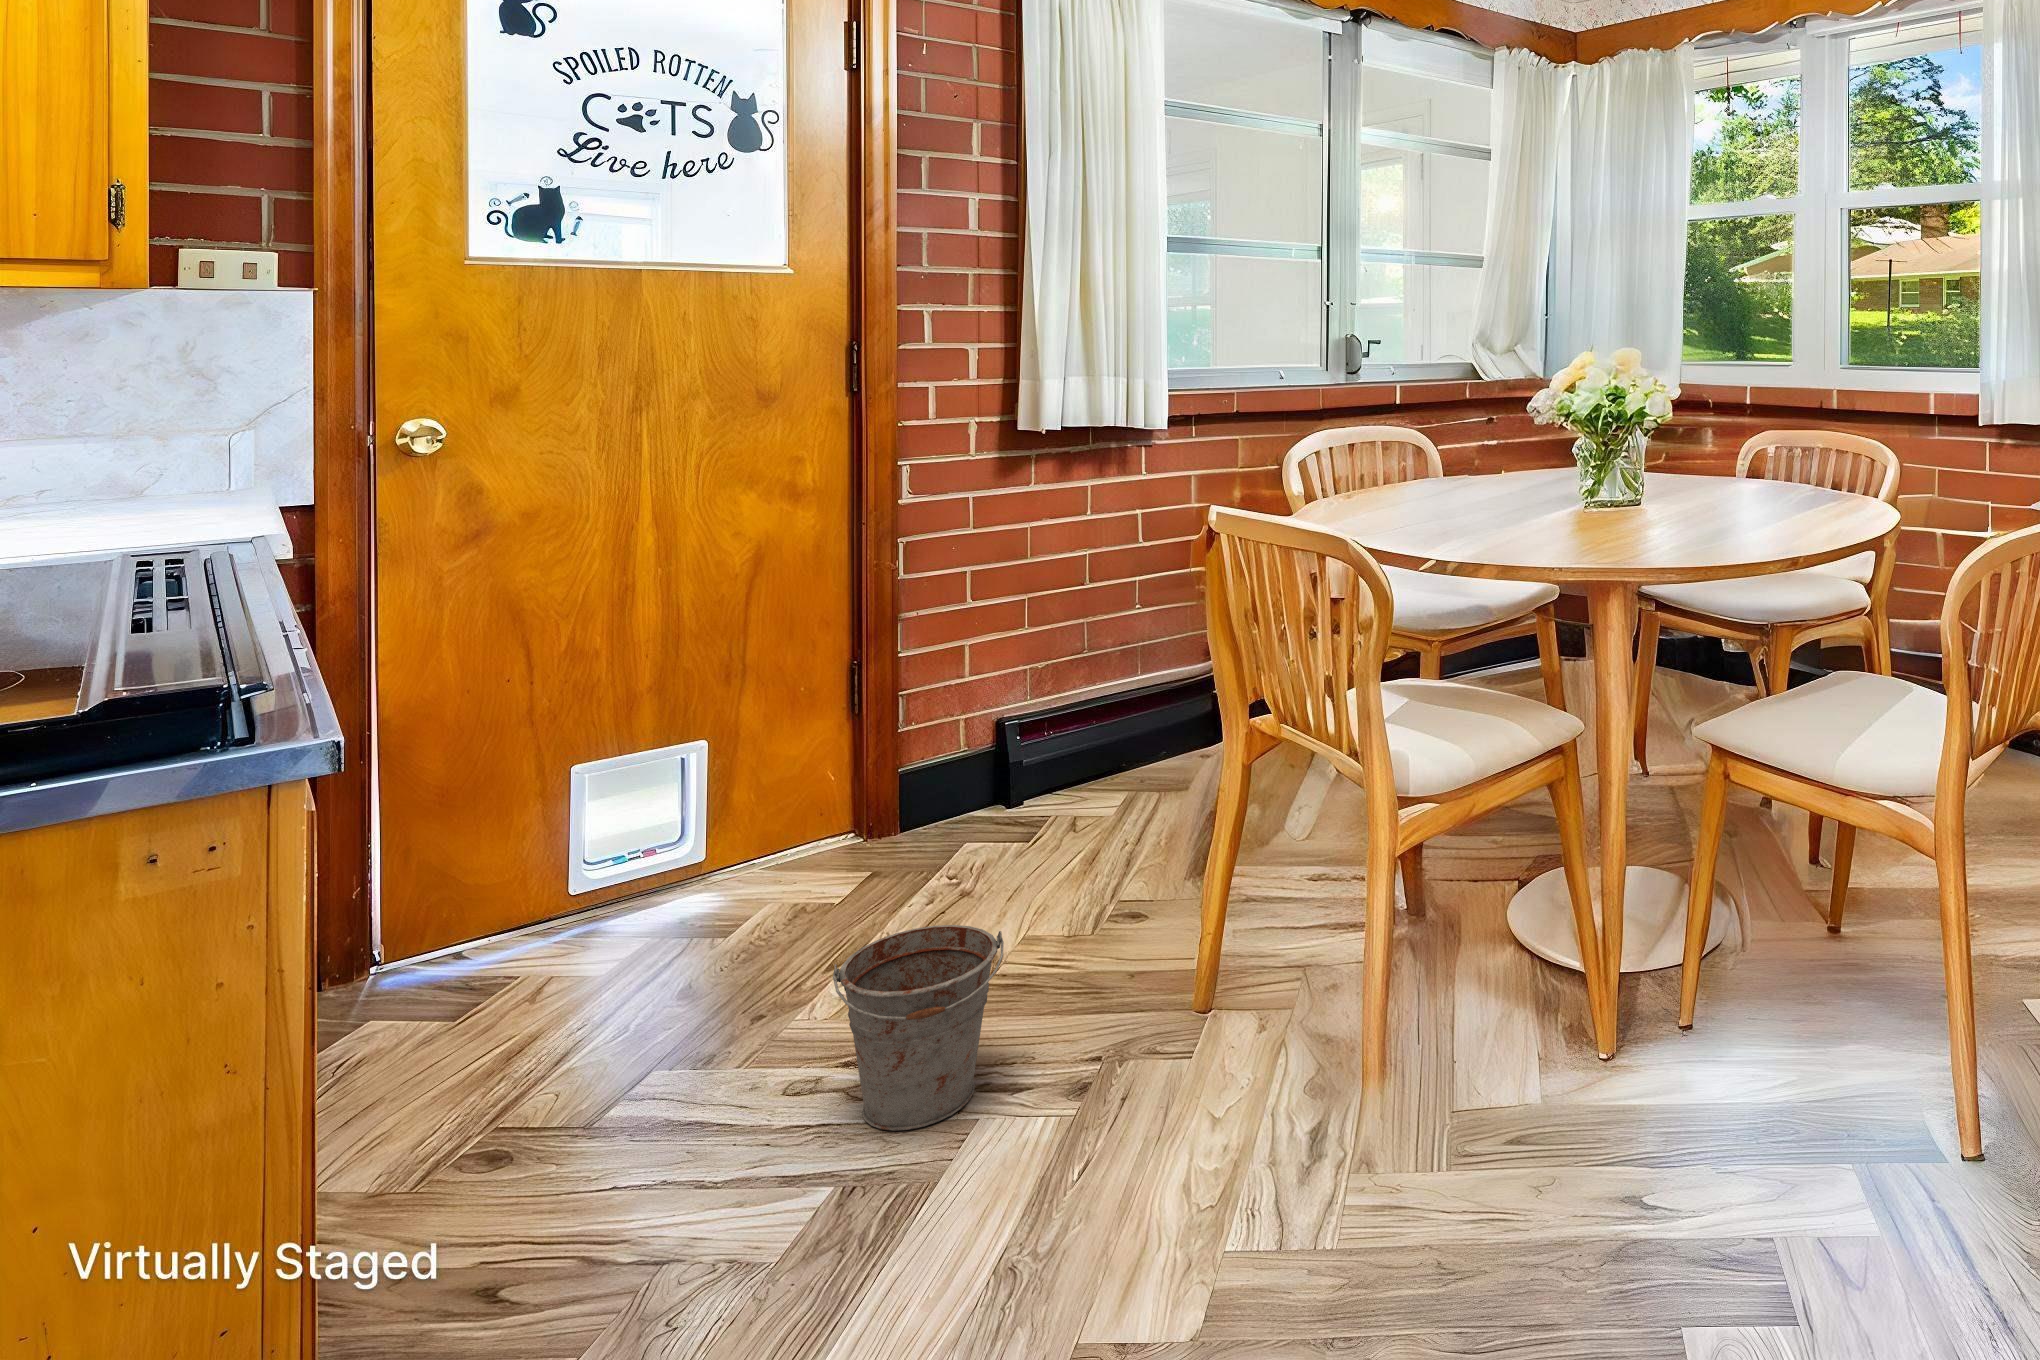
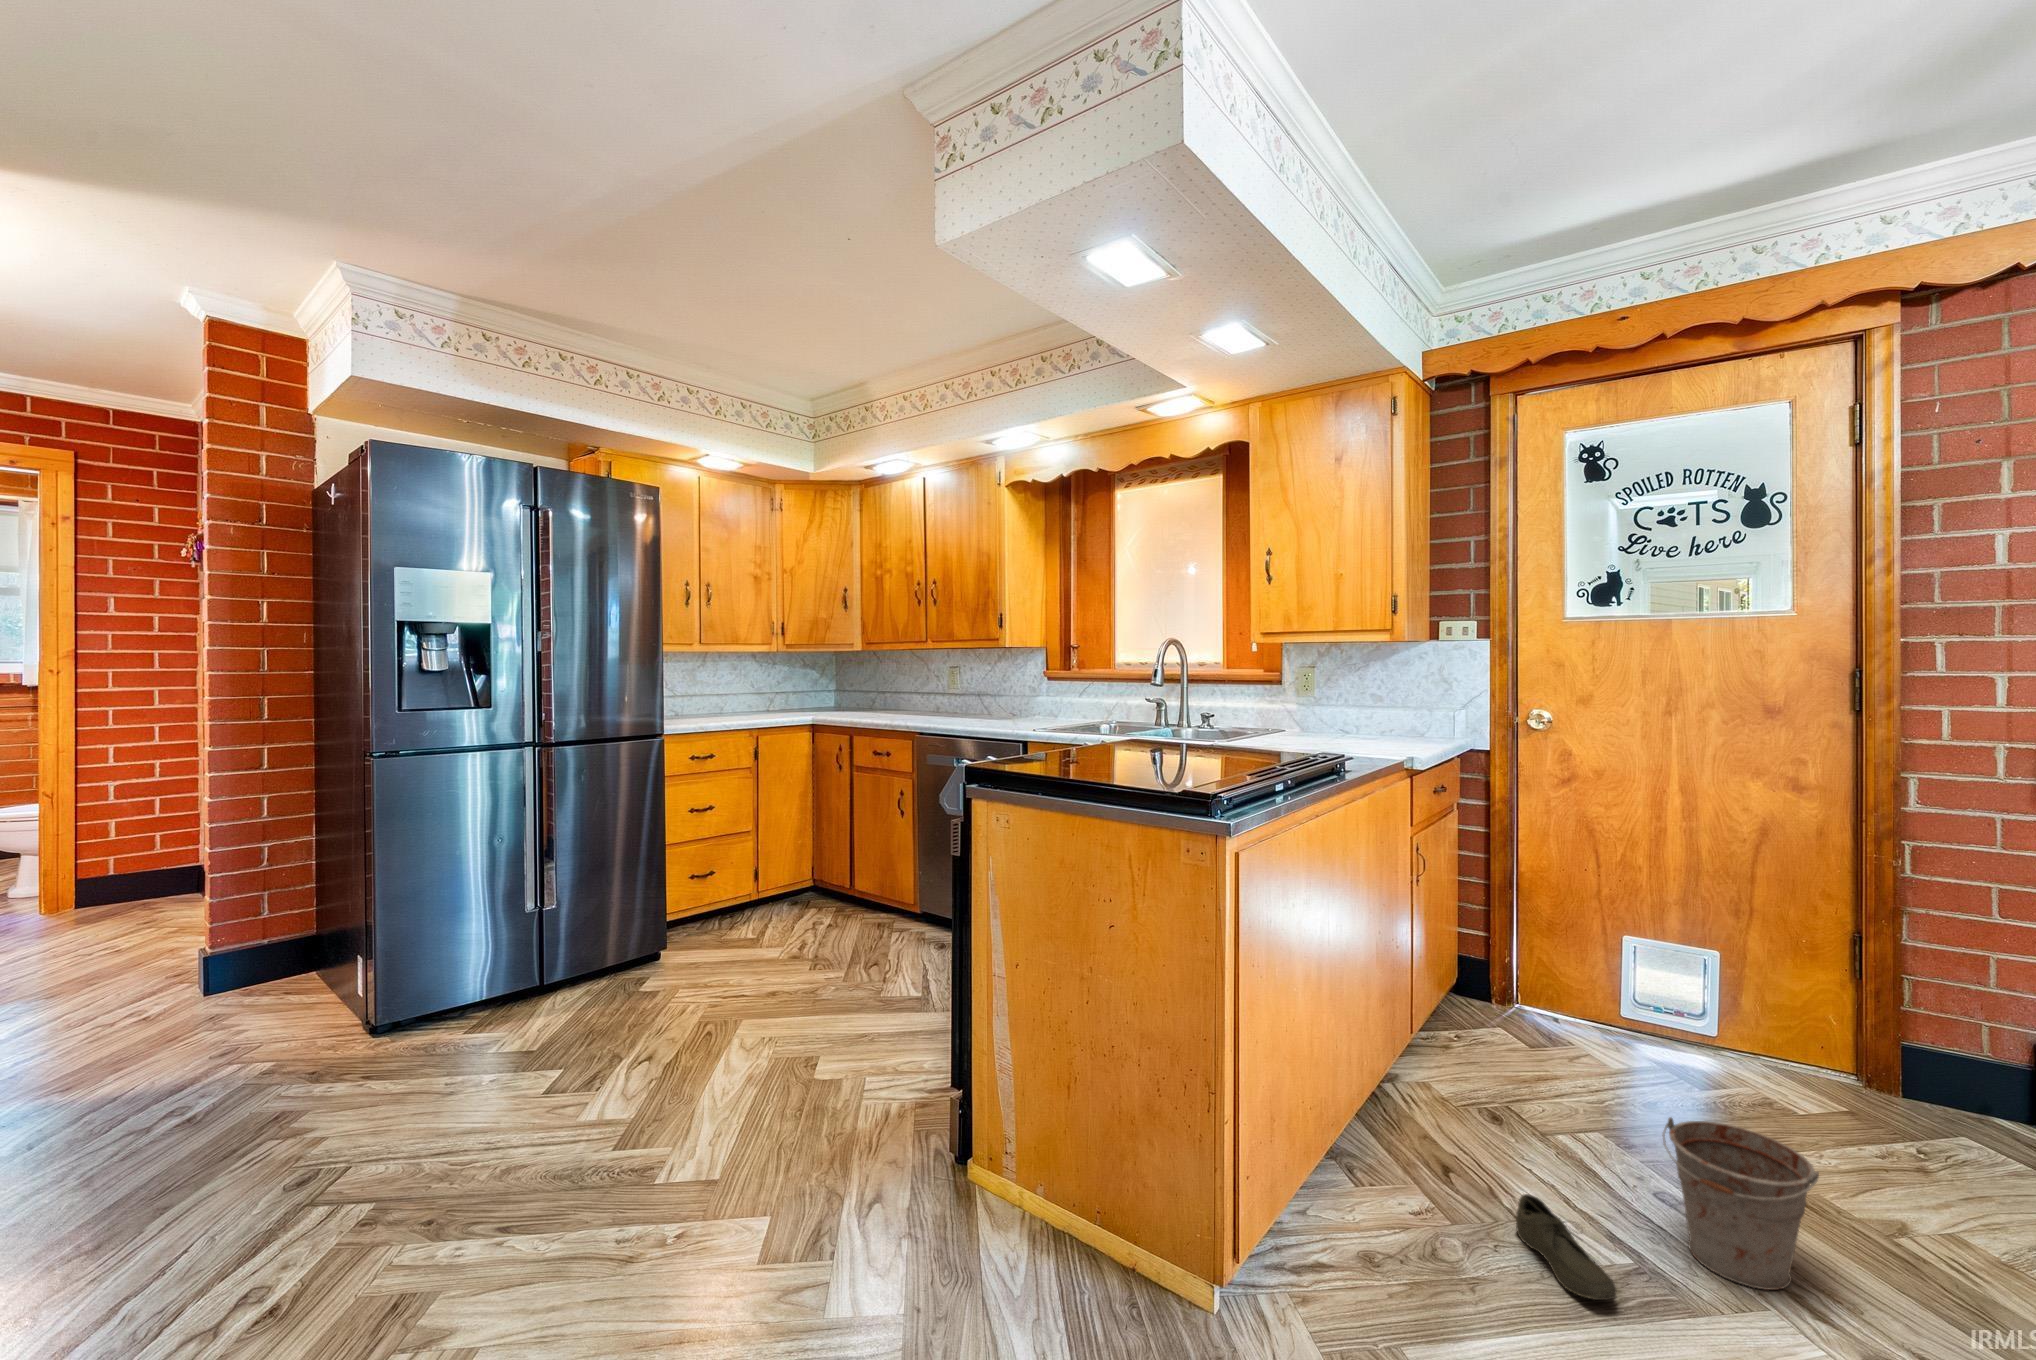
shoe: none [675,1185,870,1286] -> present [1516,1194,1617,1300]

